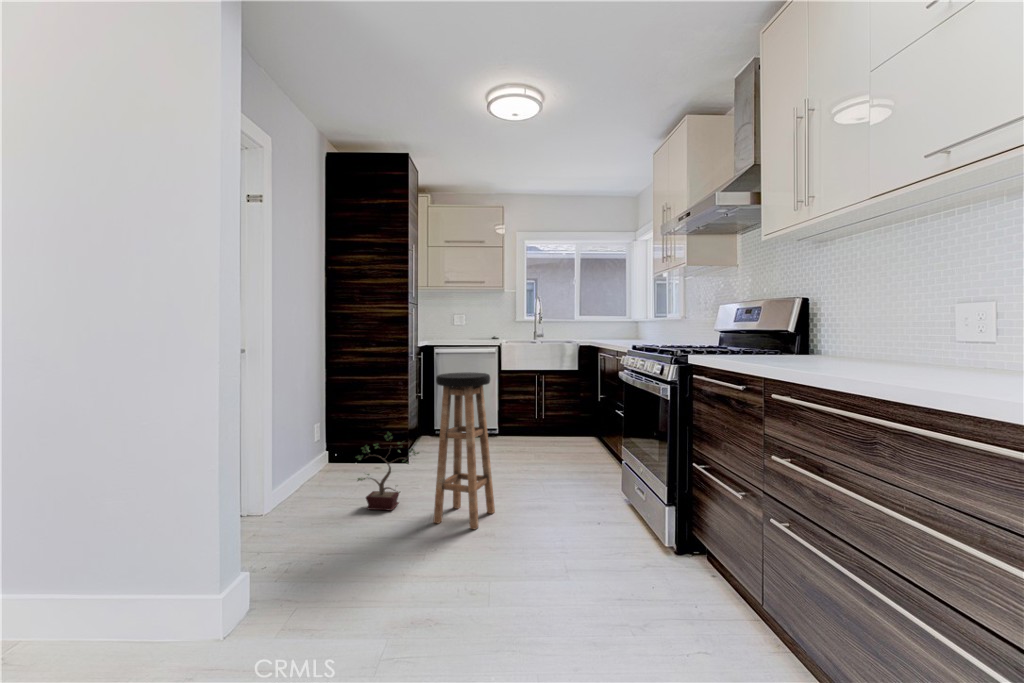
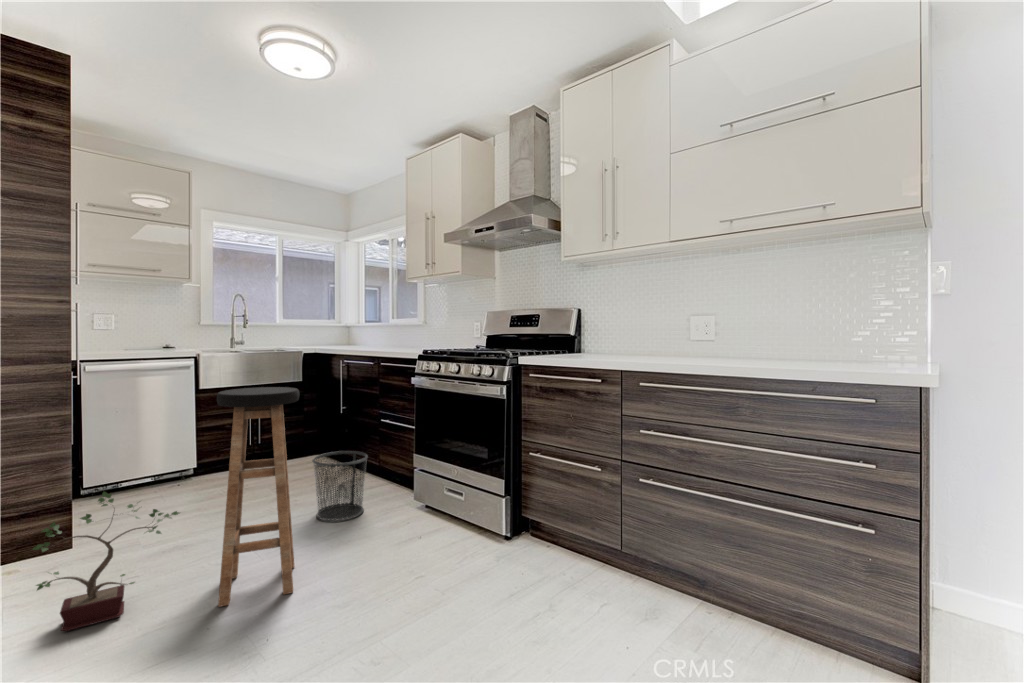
waste bin: none [537,432,583,491] -> present [312,451,368,521]

